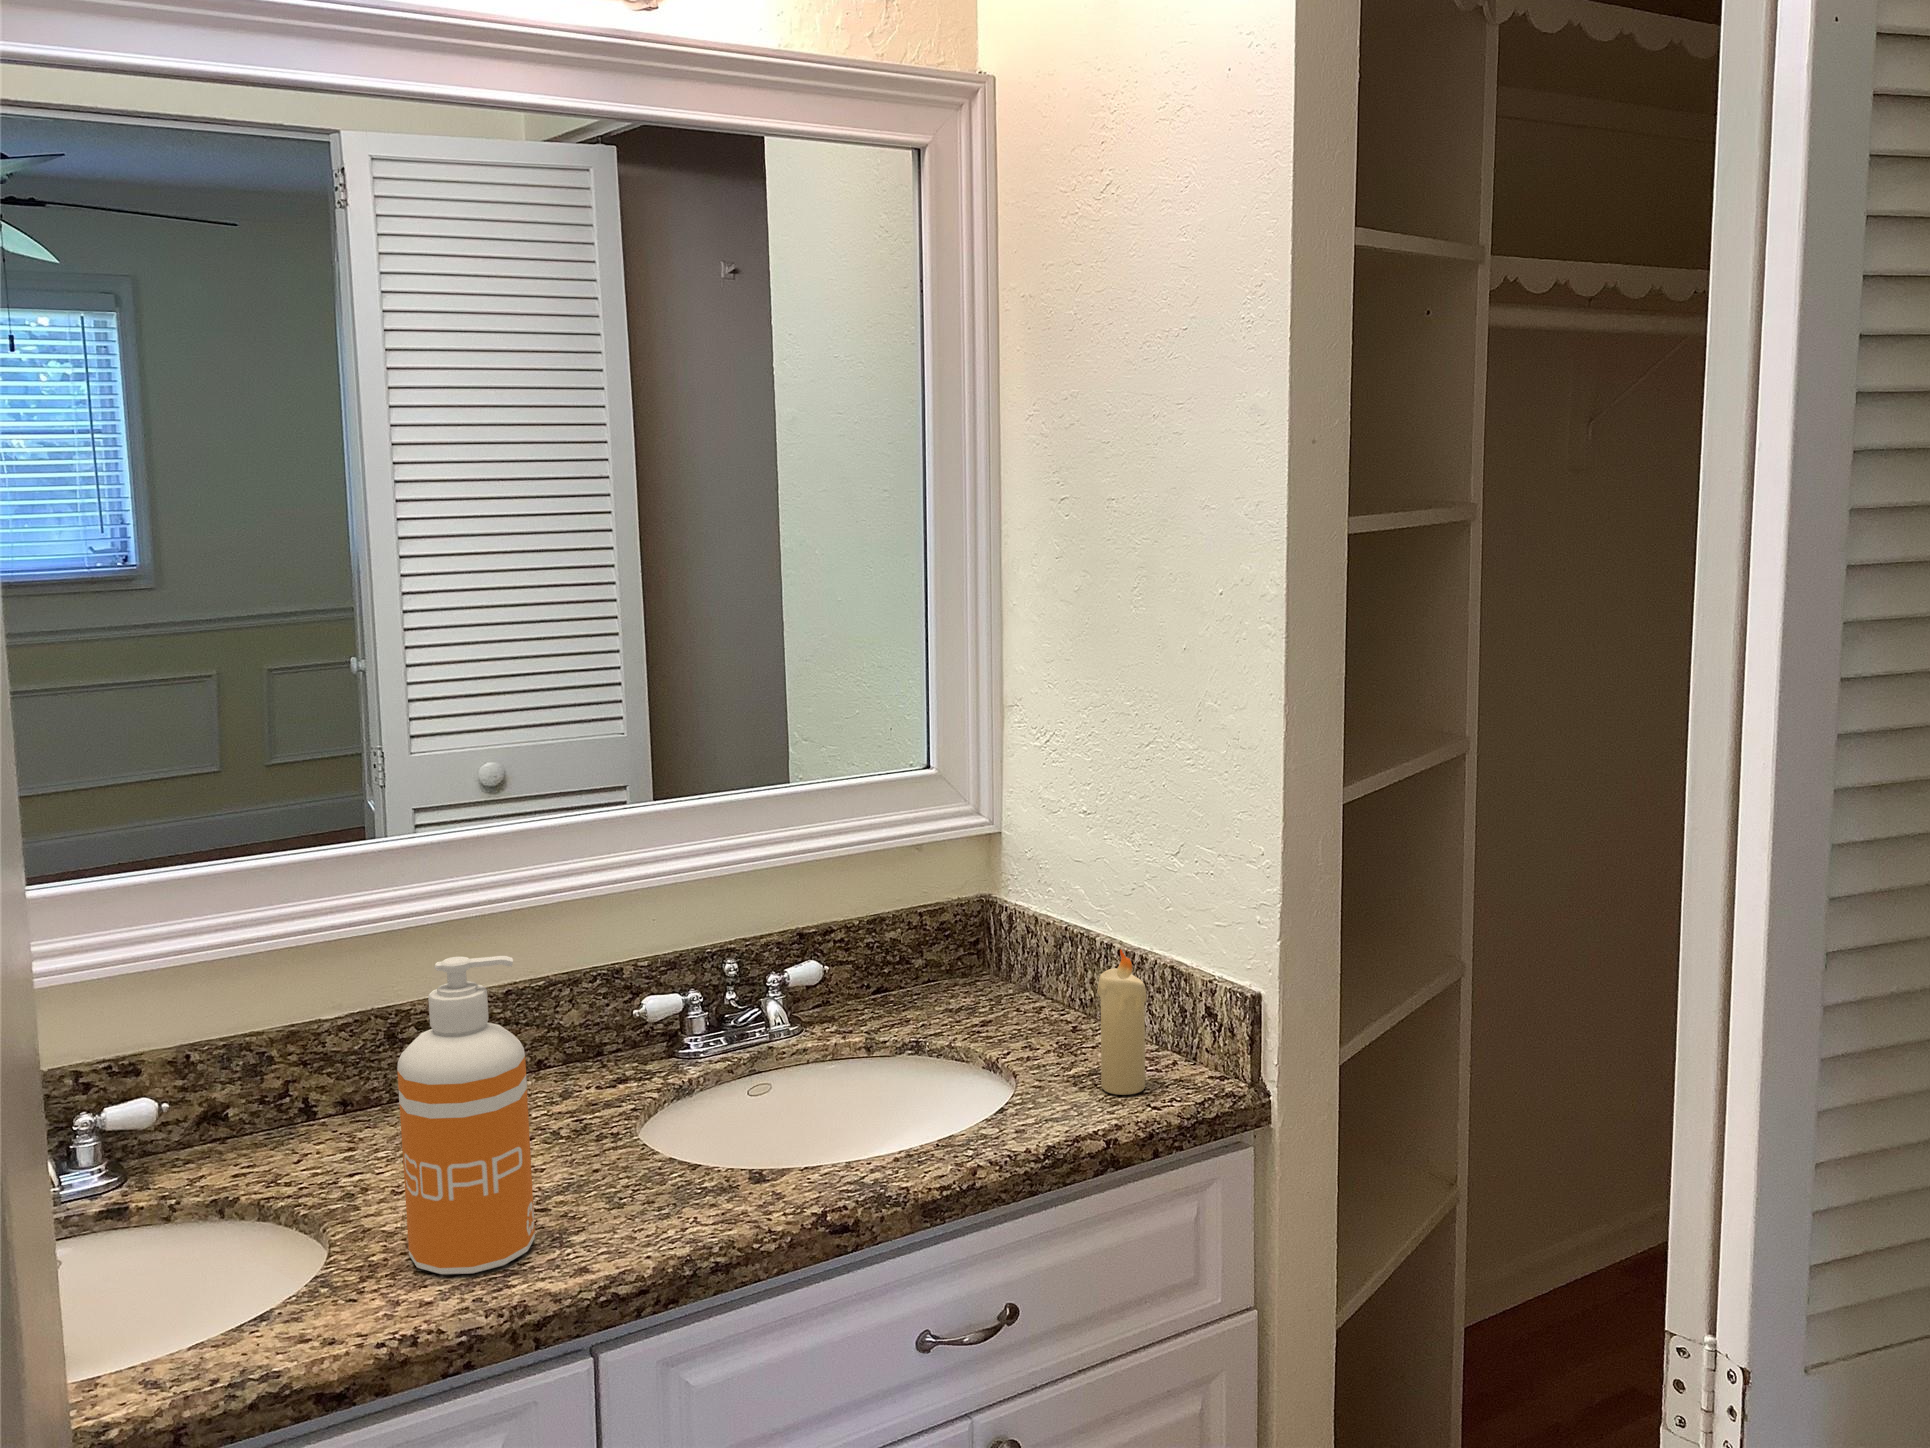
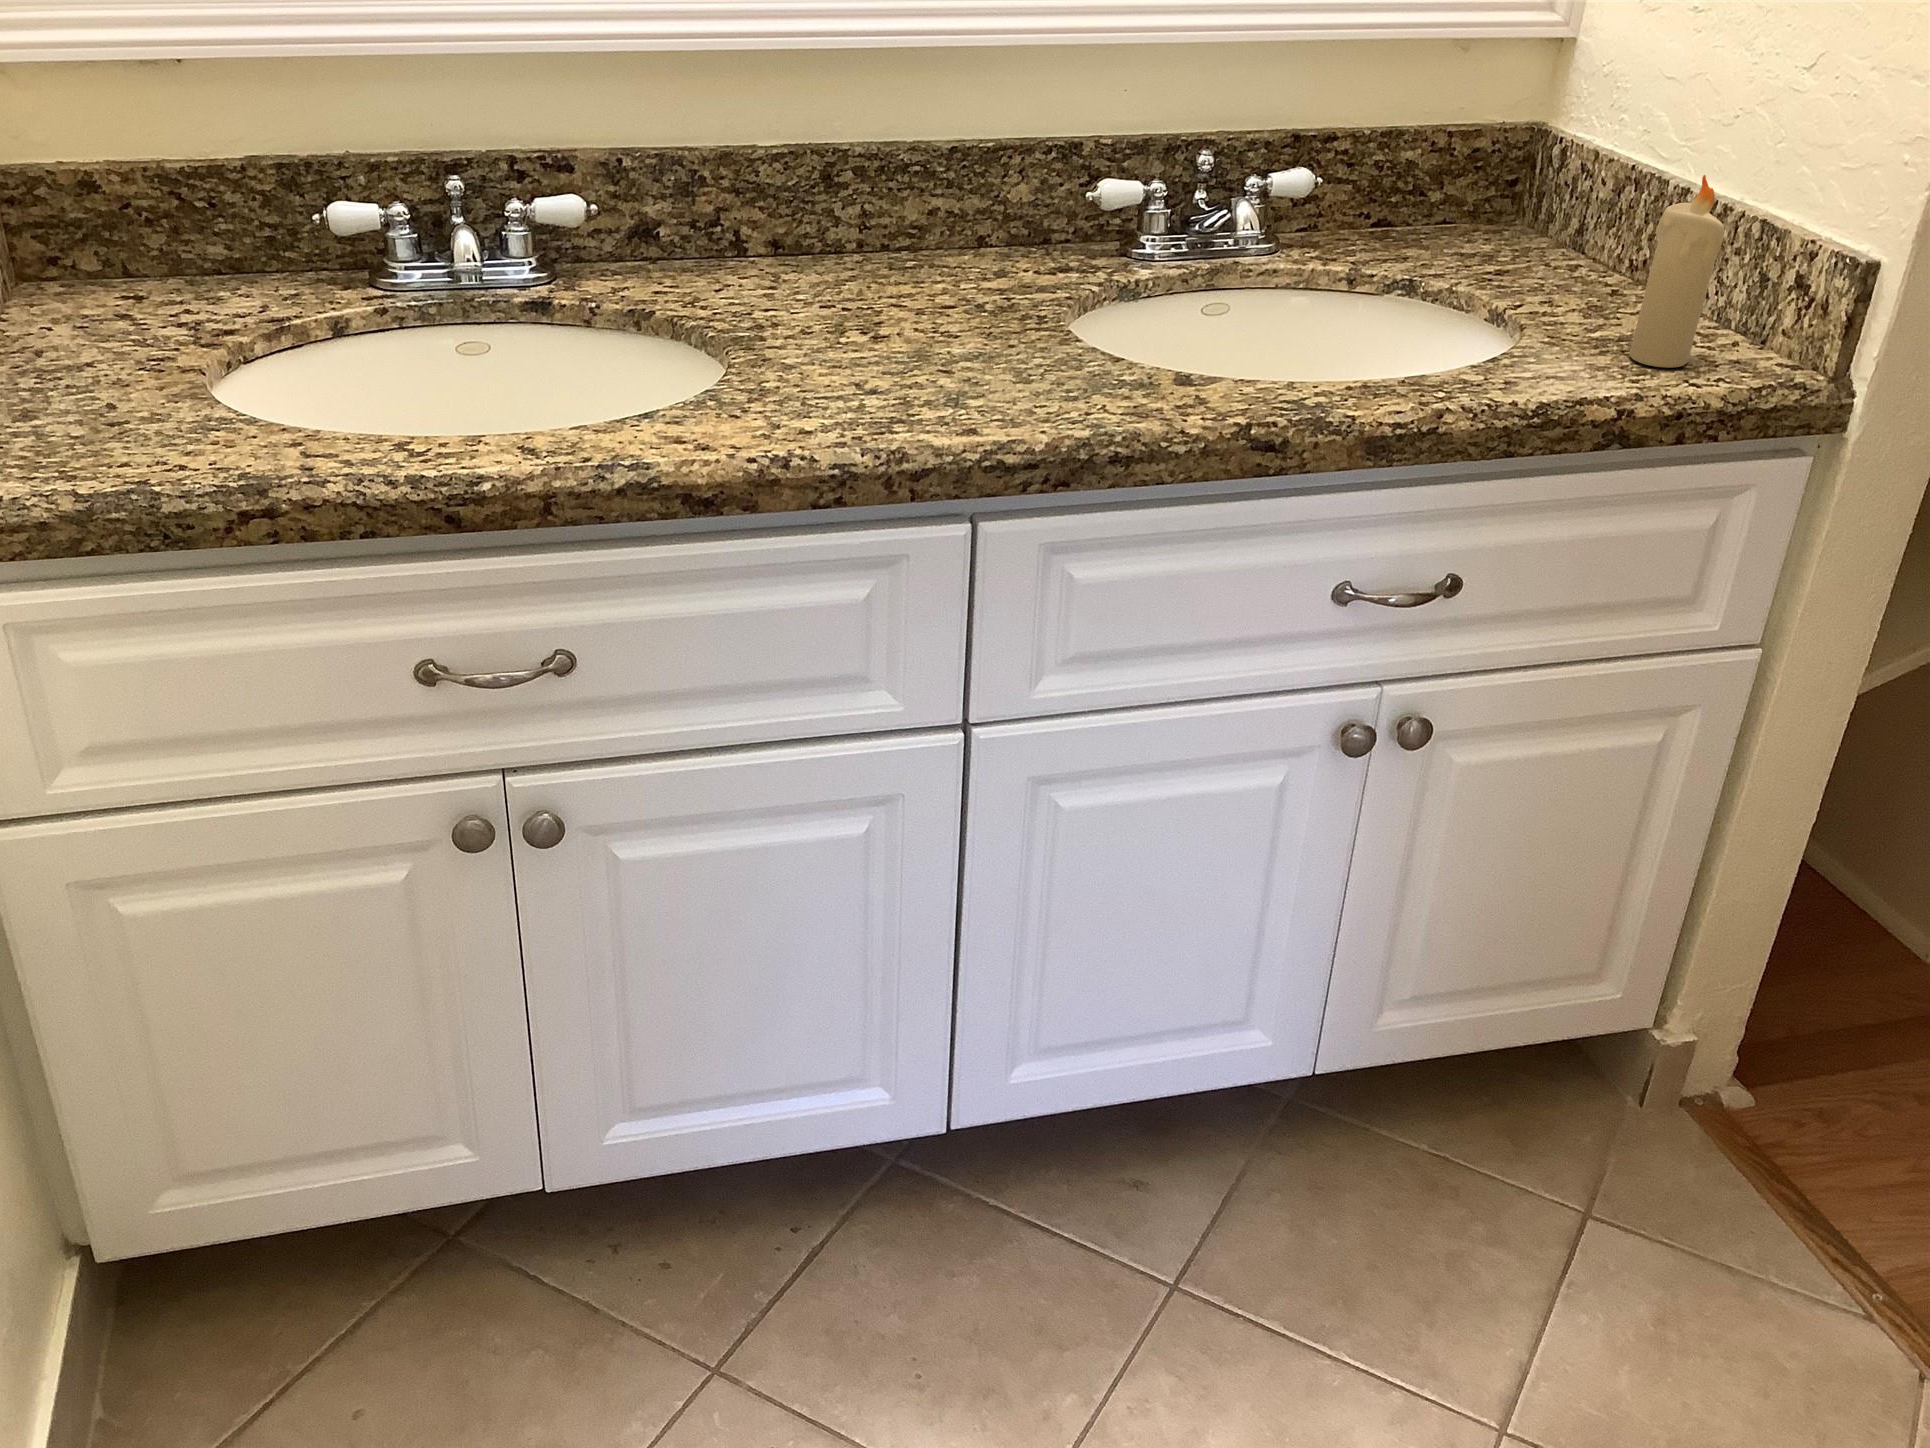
soap dispenser: present [397,956,535,1274] -> none [795,42,934,413]

